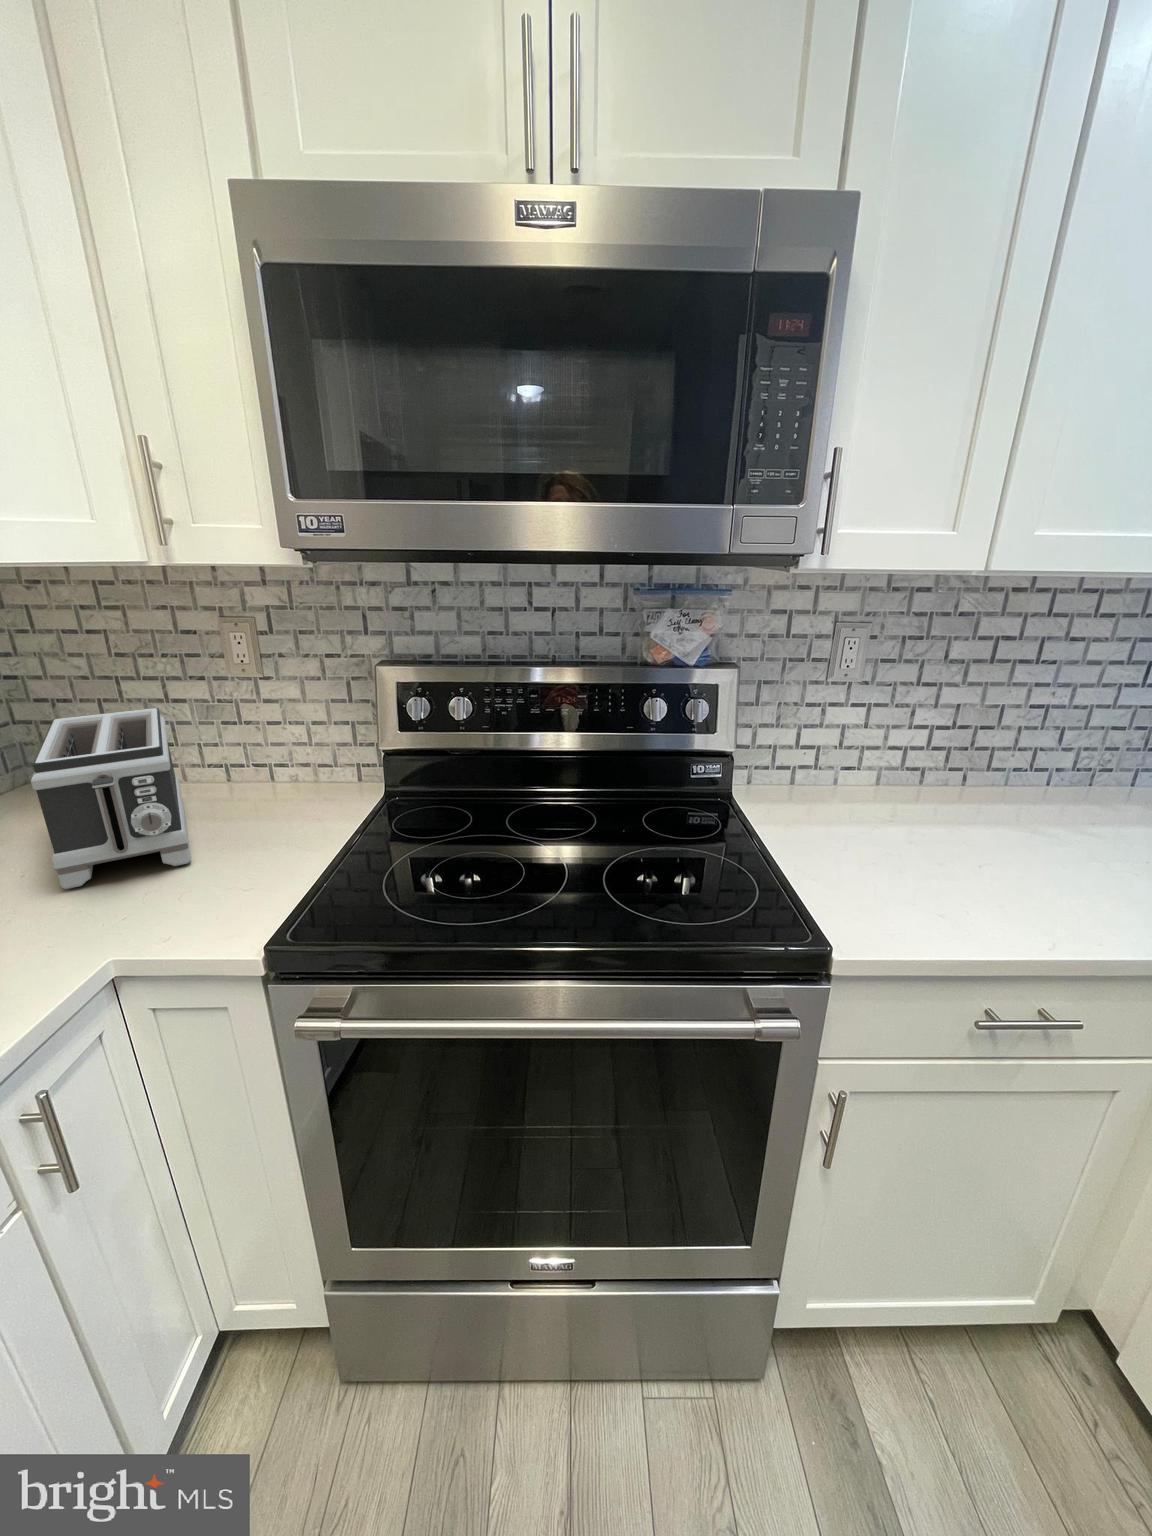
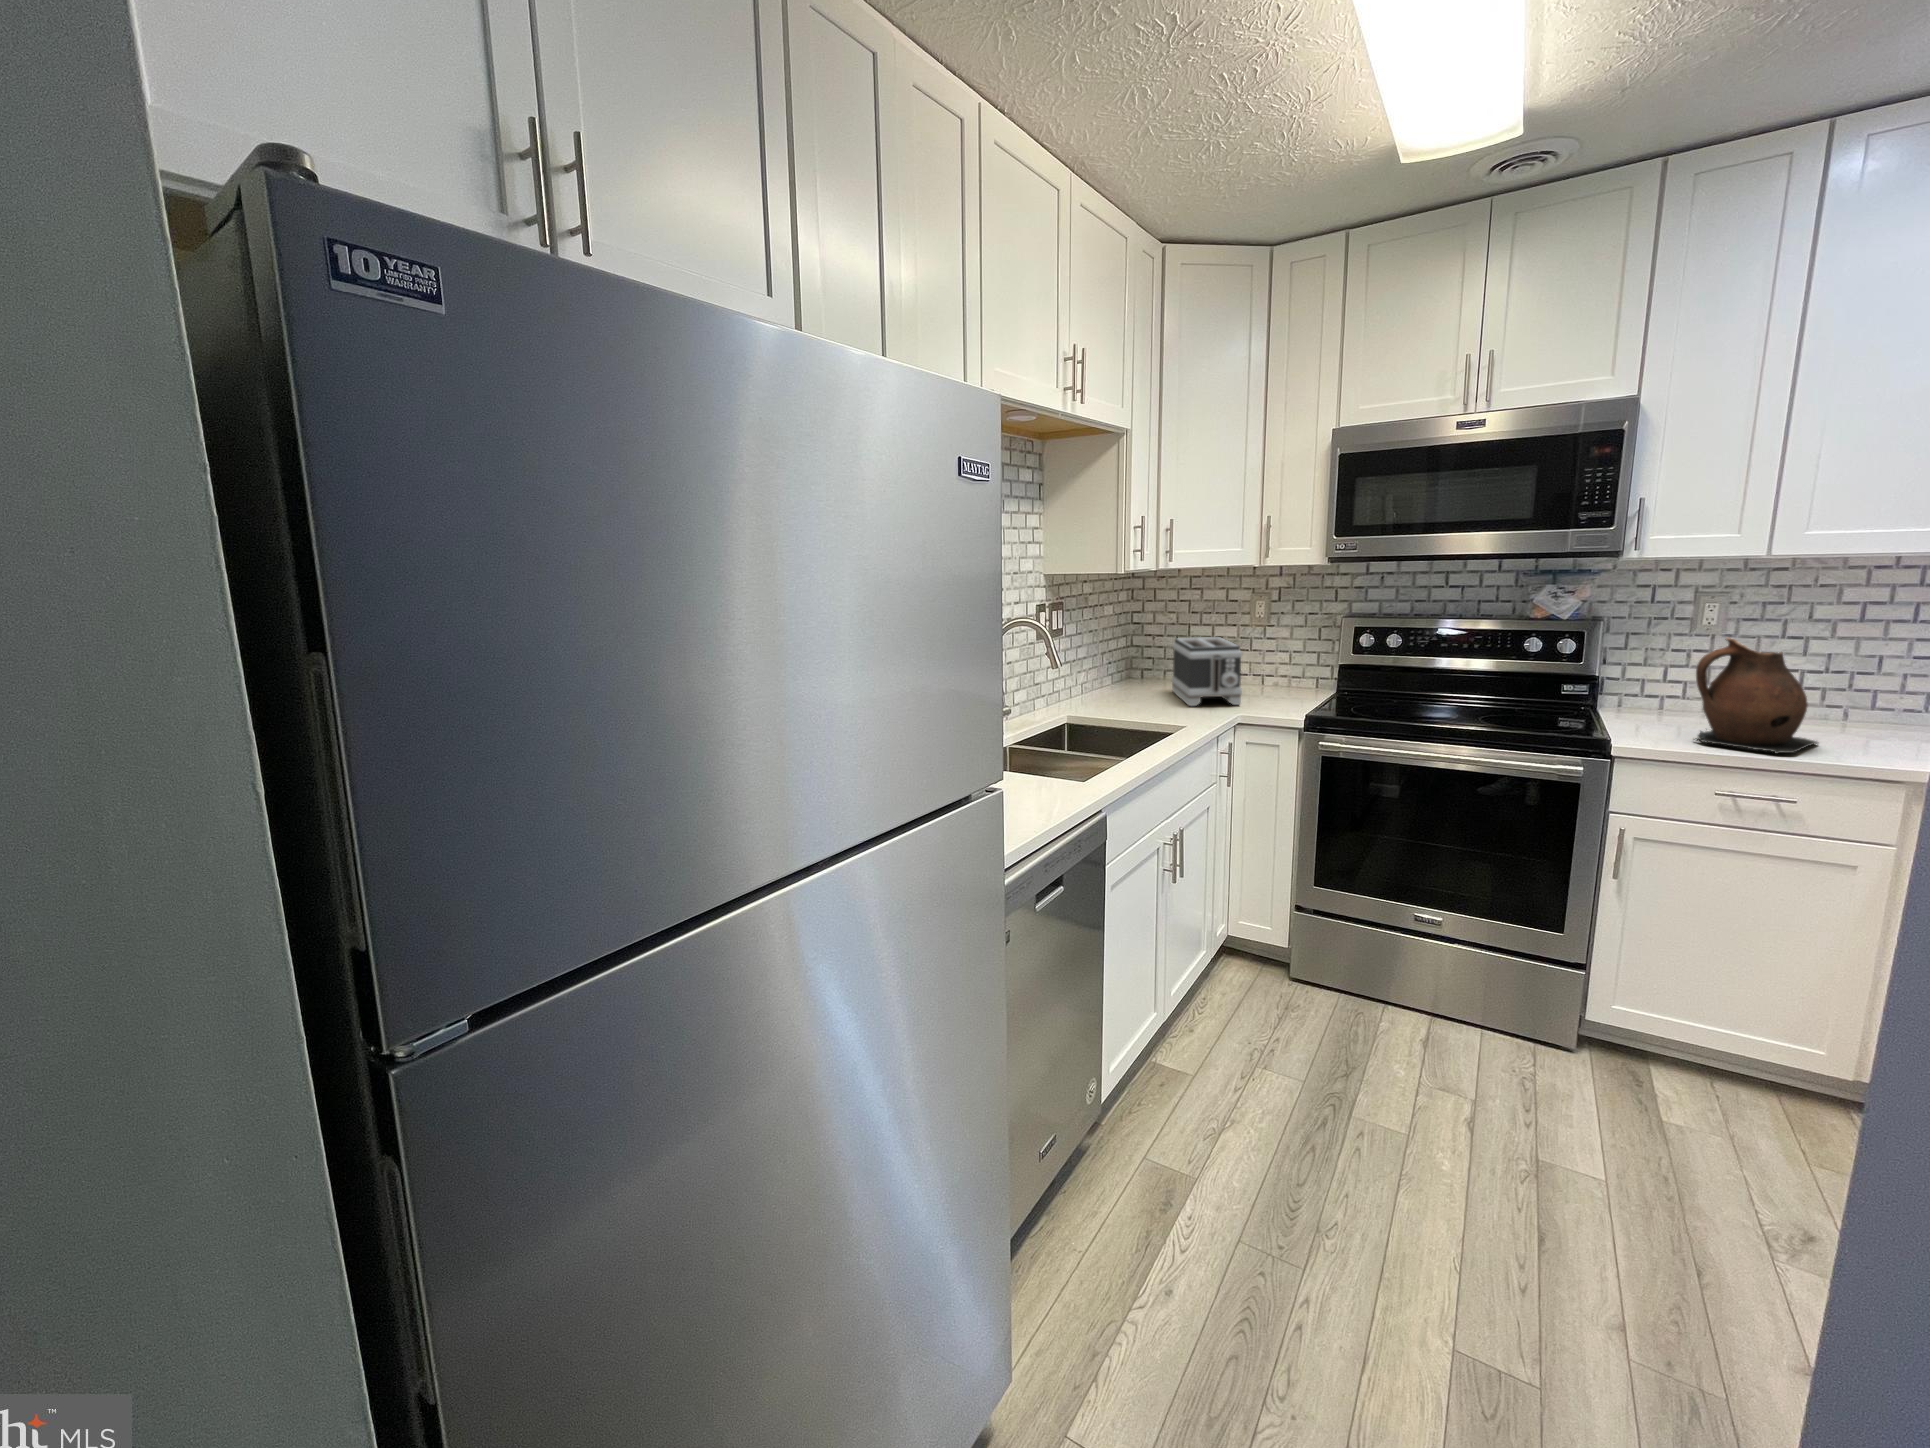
ceramic pitcher: none [871,709,1021,901] -> present [1695,638,1818,754]

